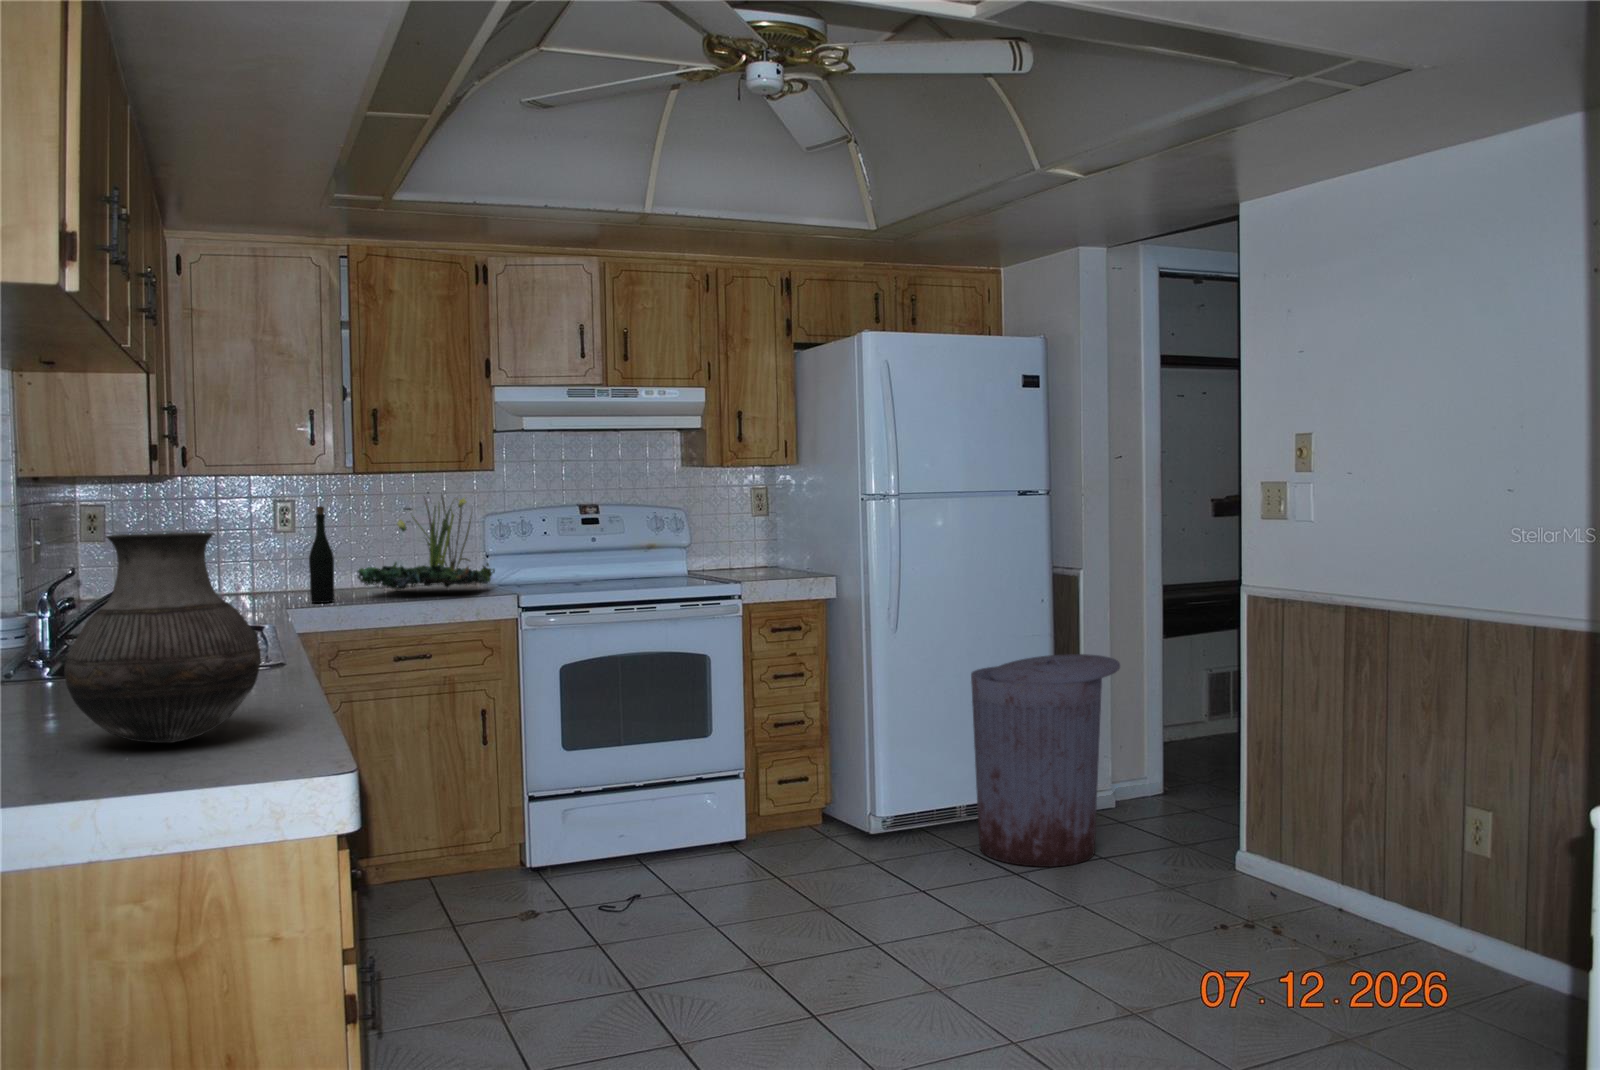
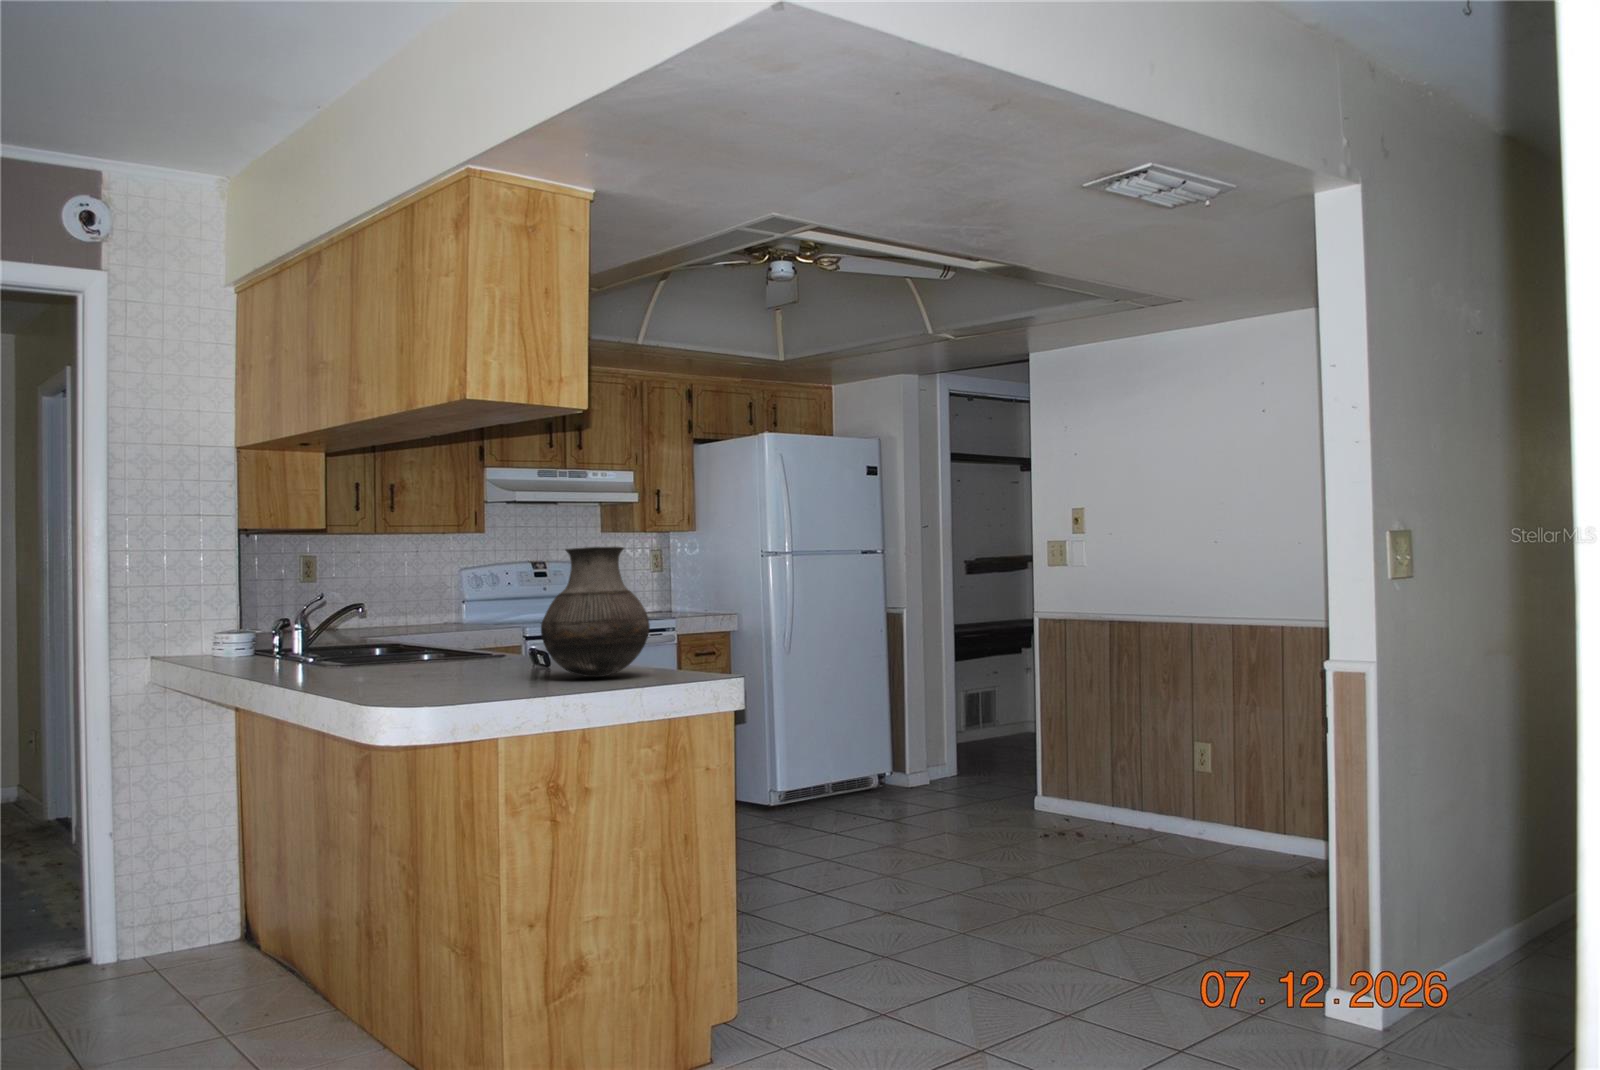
plant: present [357,496,495,590] -> none [394,549,487,630]
bottle: present [309,506,334,603] -> none [358,558,378,637]
trash can: present [971,654,1120,867] -> none [846,667,950,818]

